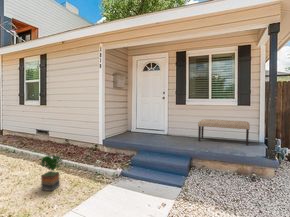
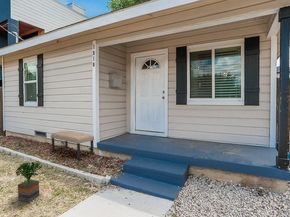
bench: present [198,119,250,145] -> present [51,131,94,159]

